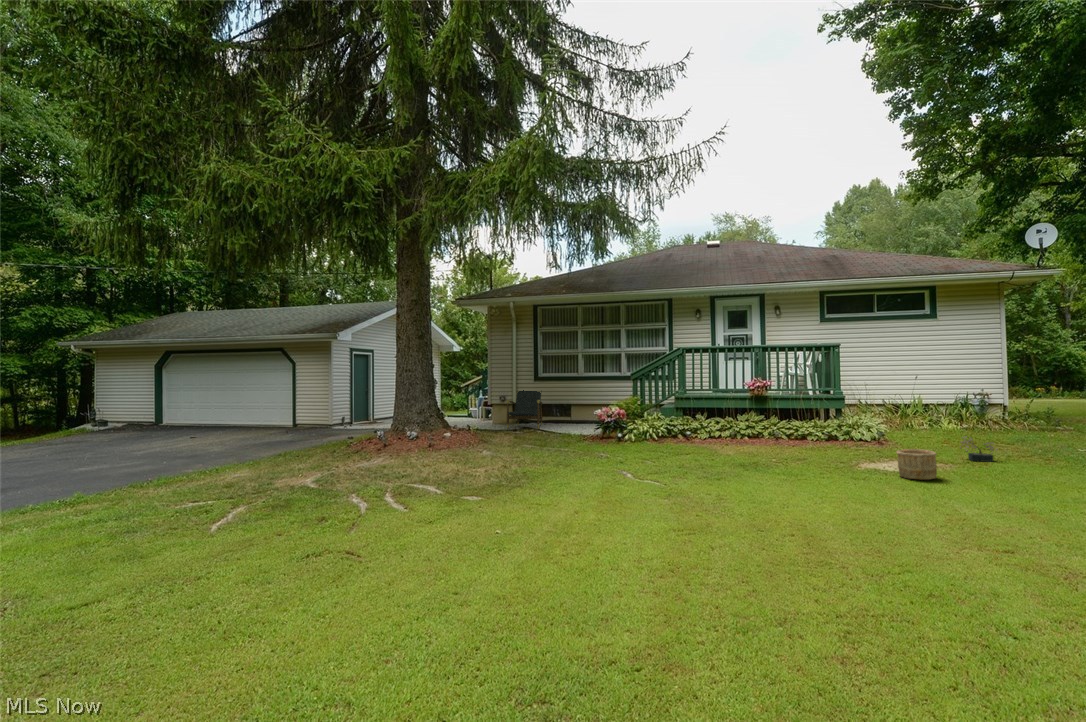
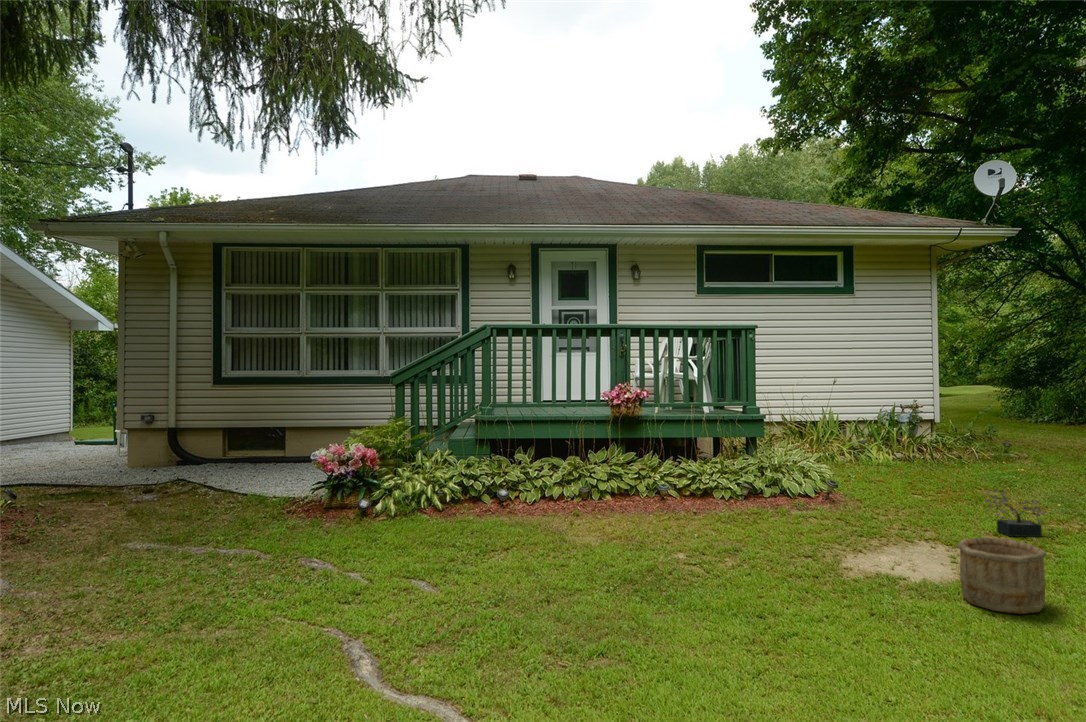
lounge chair: present [507,390,542,429] -> none [131,403,218,487]

